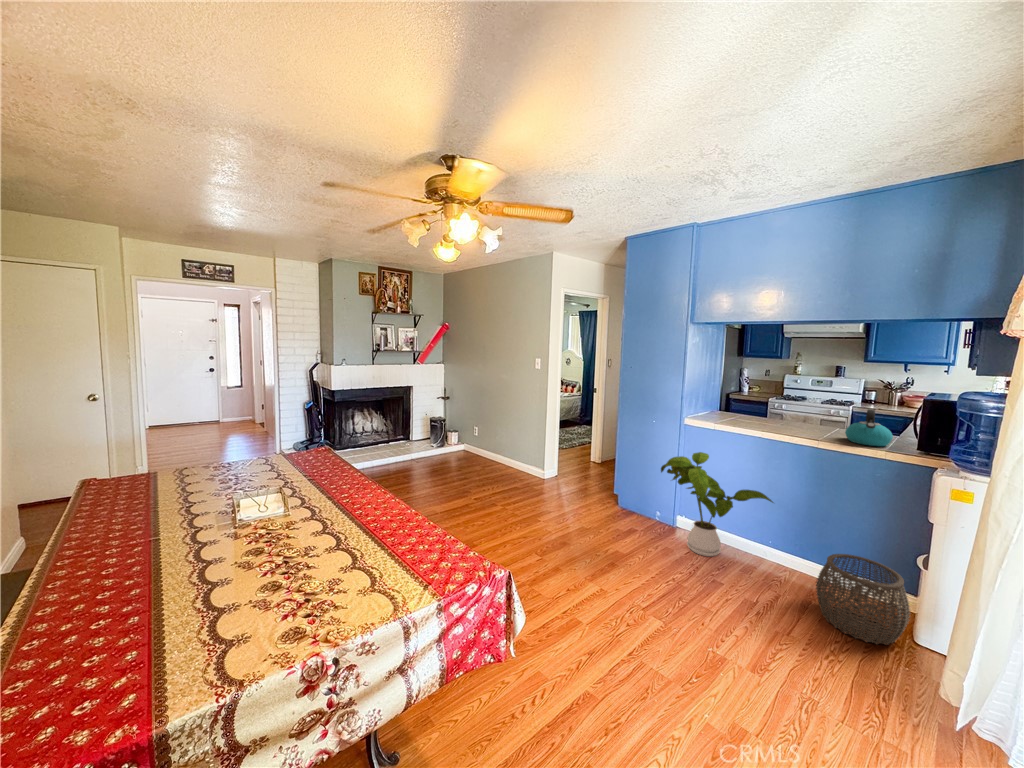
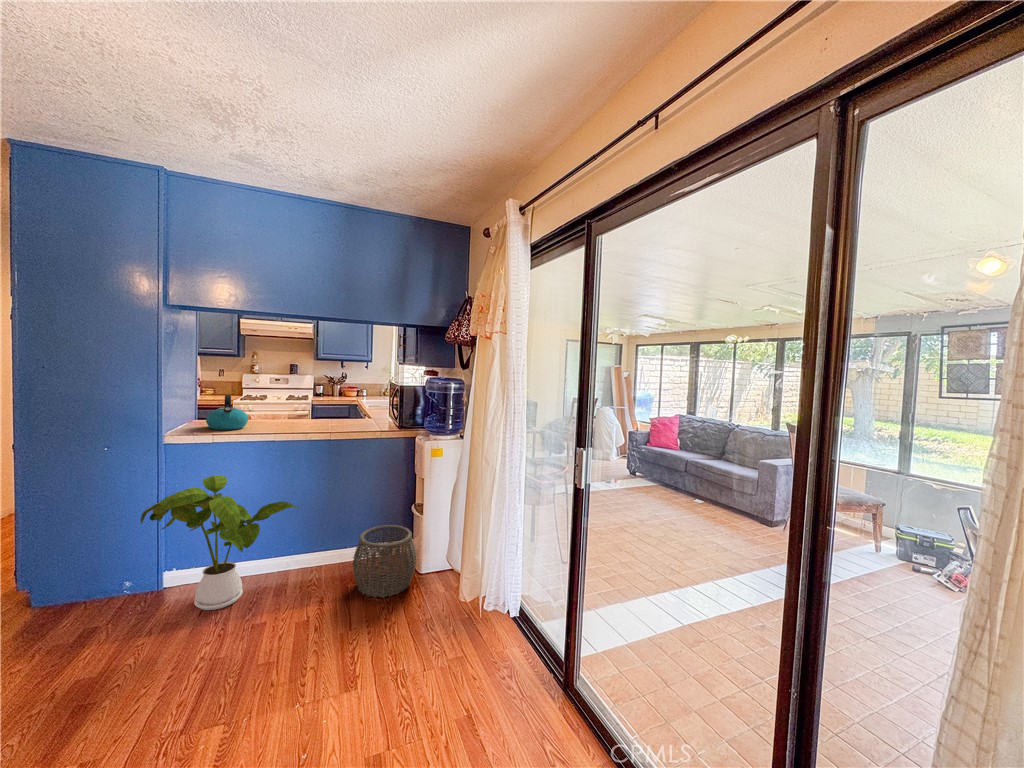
kettle: present [845,409,893,446] -> present [206,395,248,430]

